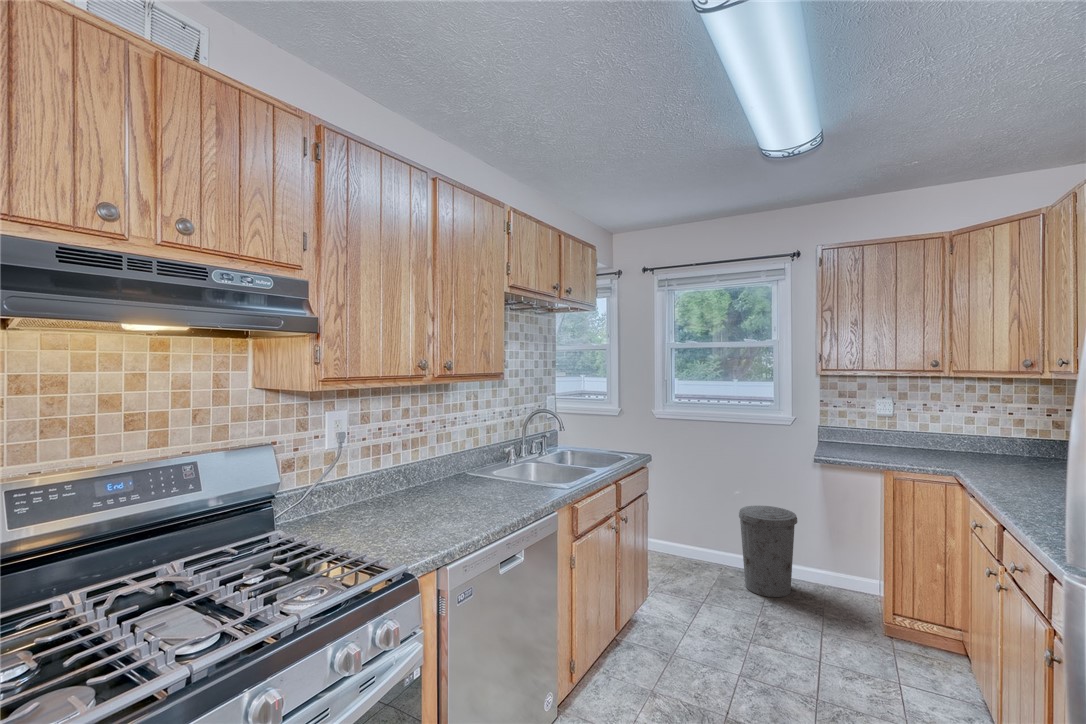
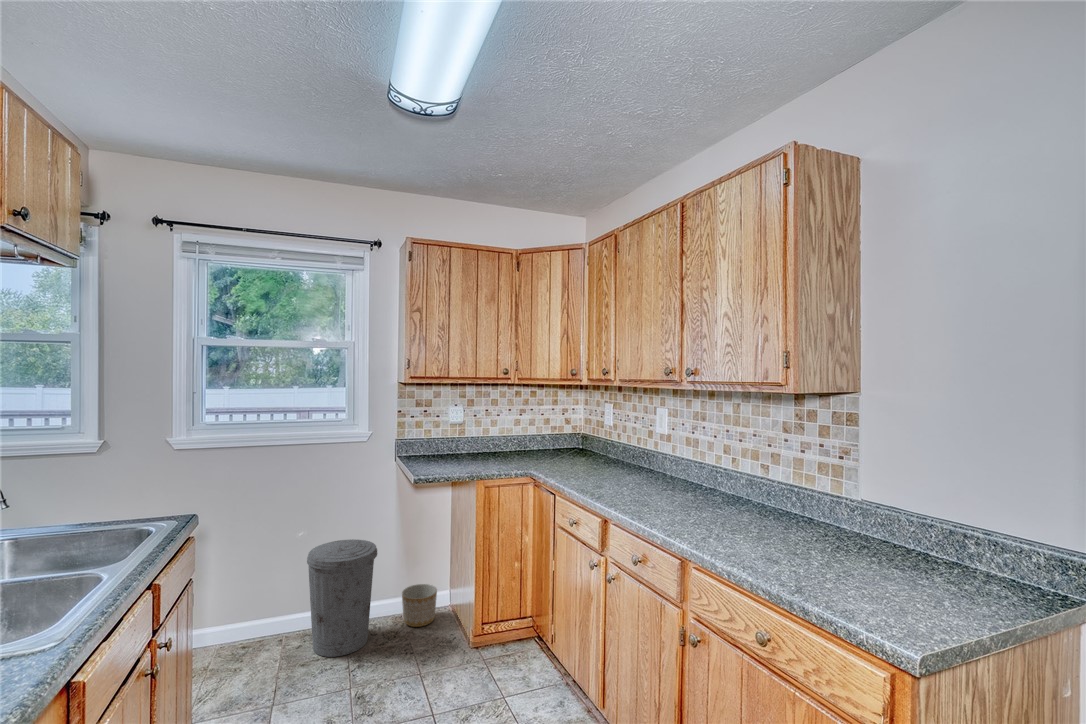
planter: none [825,564,861,602] -> present [402,584,437,627]

